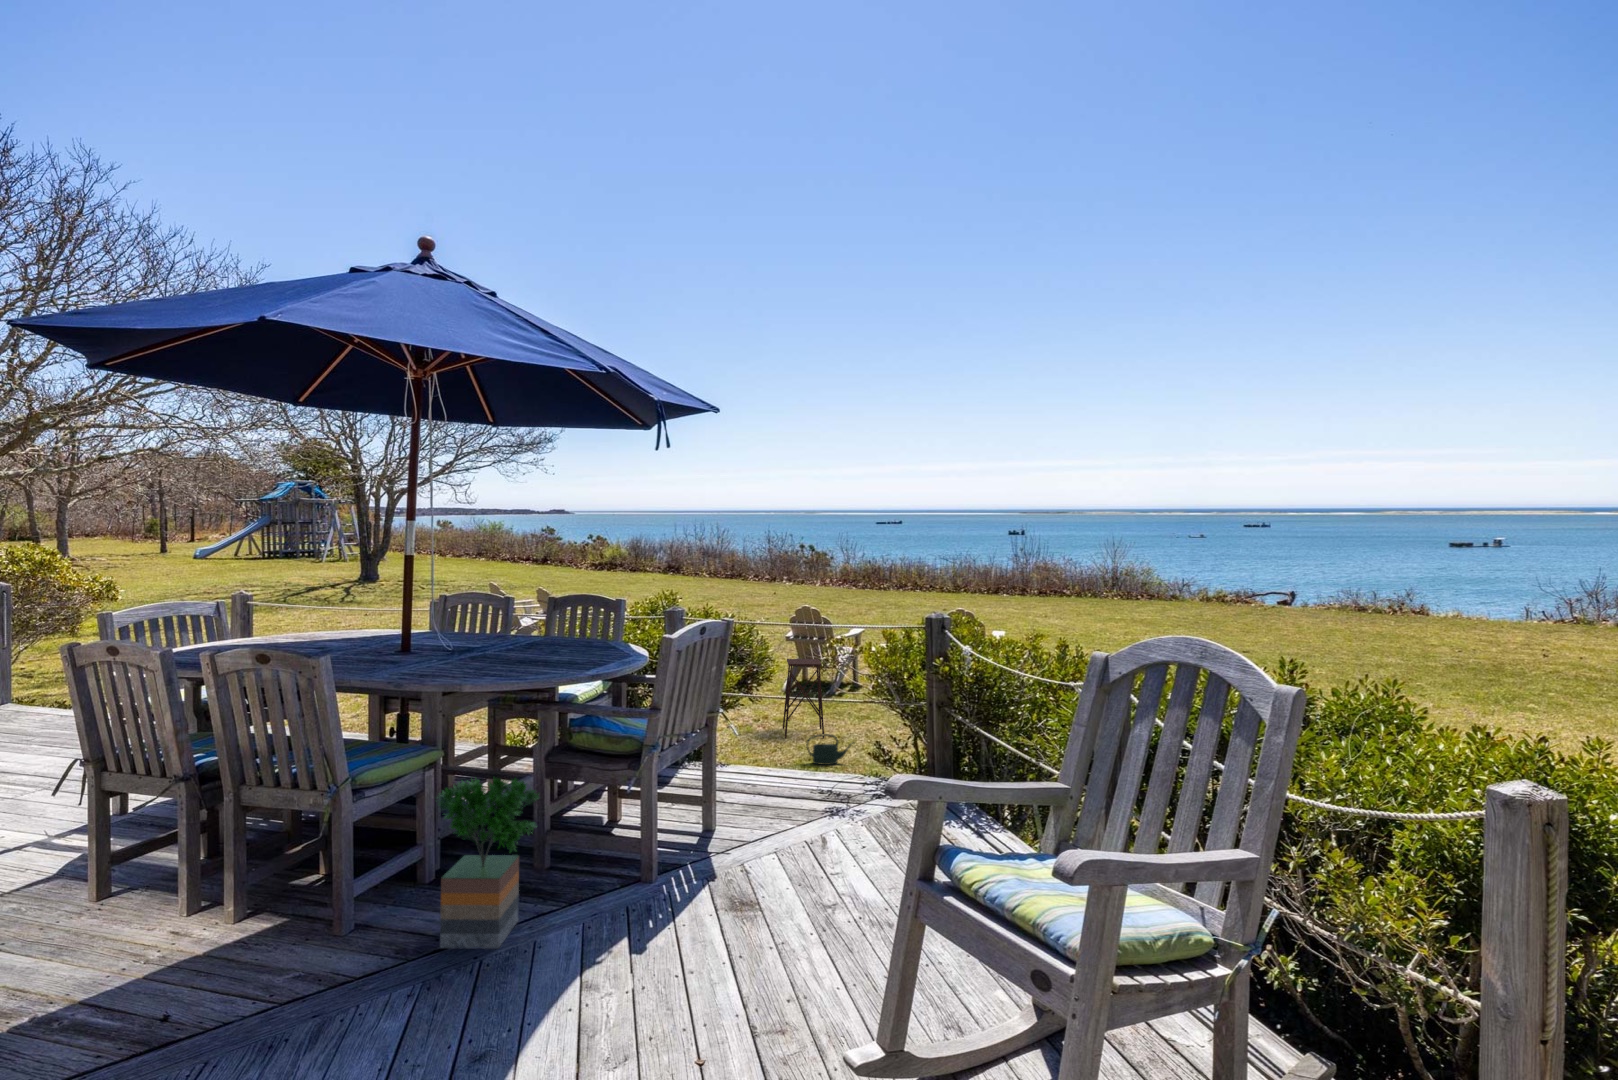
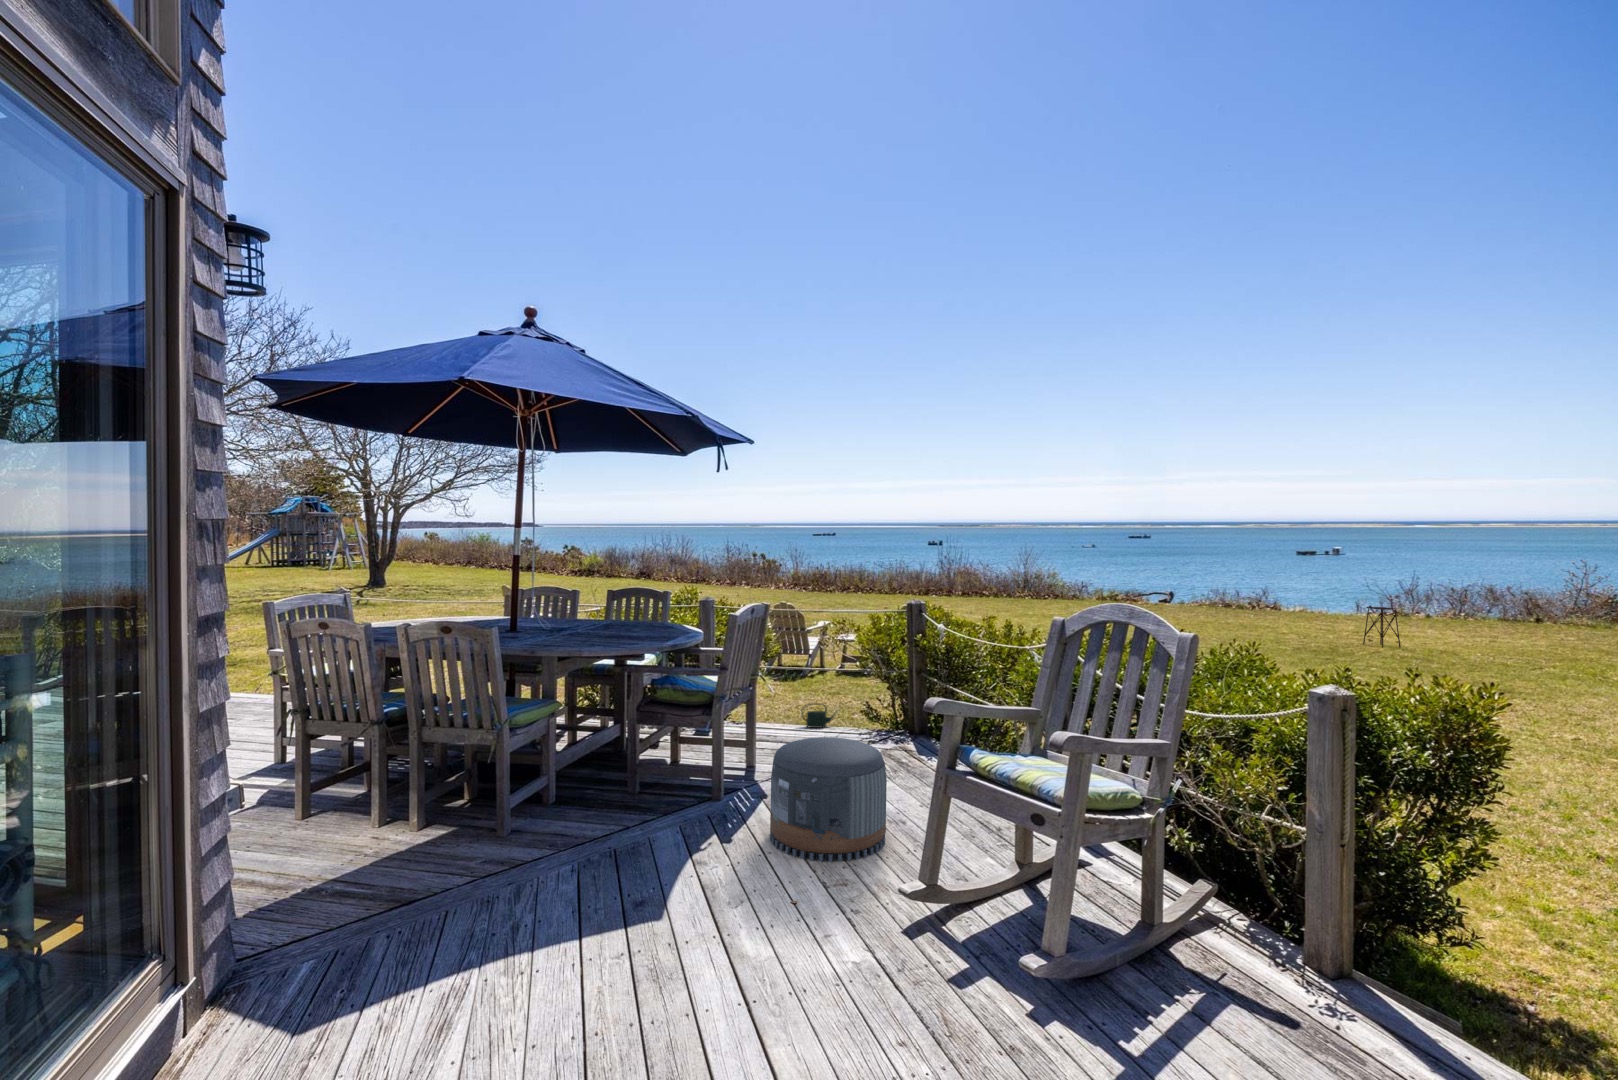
side table: present [783,659,824,738] -> present [1363,607,1401,647]
potted tree: present [437,778,538,949] -> none [572,718,651,844]
pouf: none [697,805,857,993] -> present [770,737,887,862]

